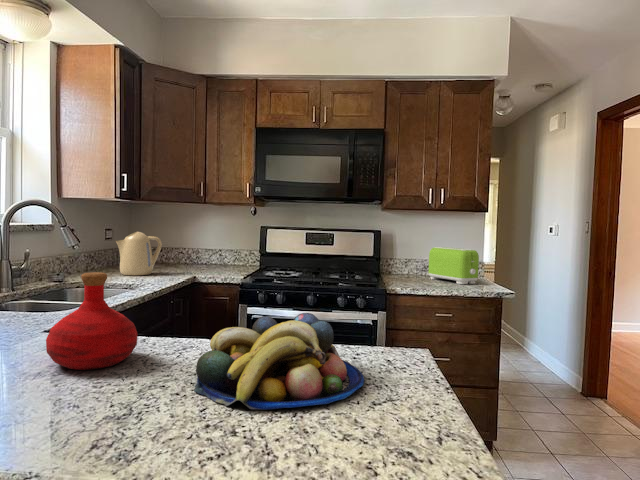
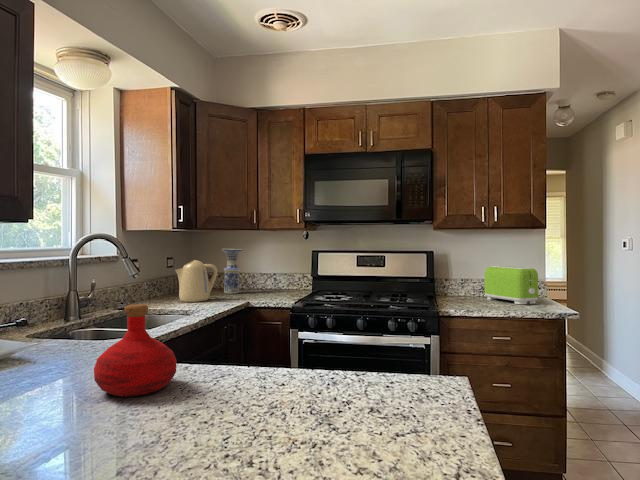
vase: none [166,221,188,268] -> present [222,249,243,294]
fruit bowl: present [194,313,364,410] -> none [222,341,392,440]

